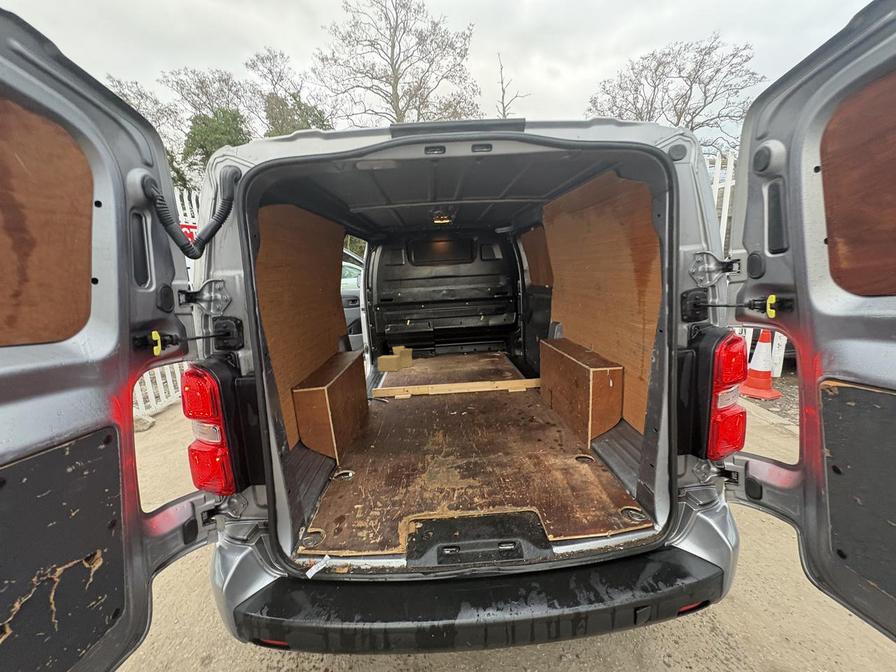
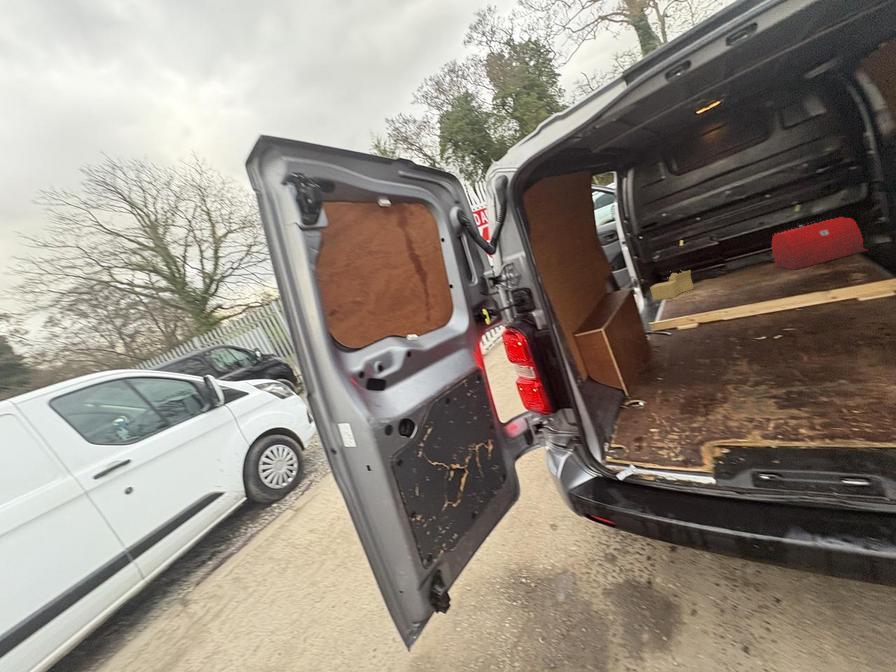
toolbox: none [468,325,519,364] -> present [772,217,868,270]

